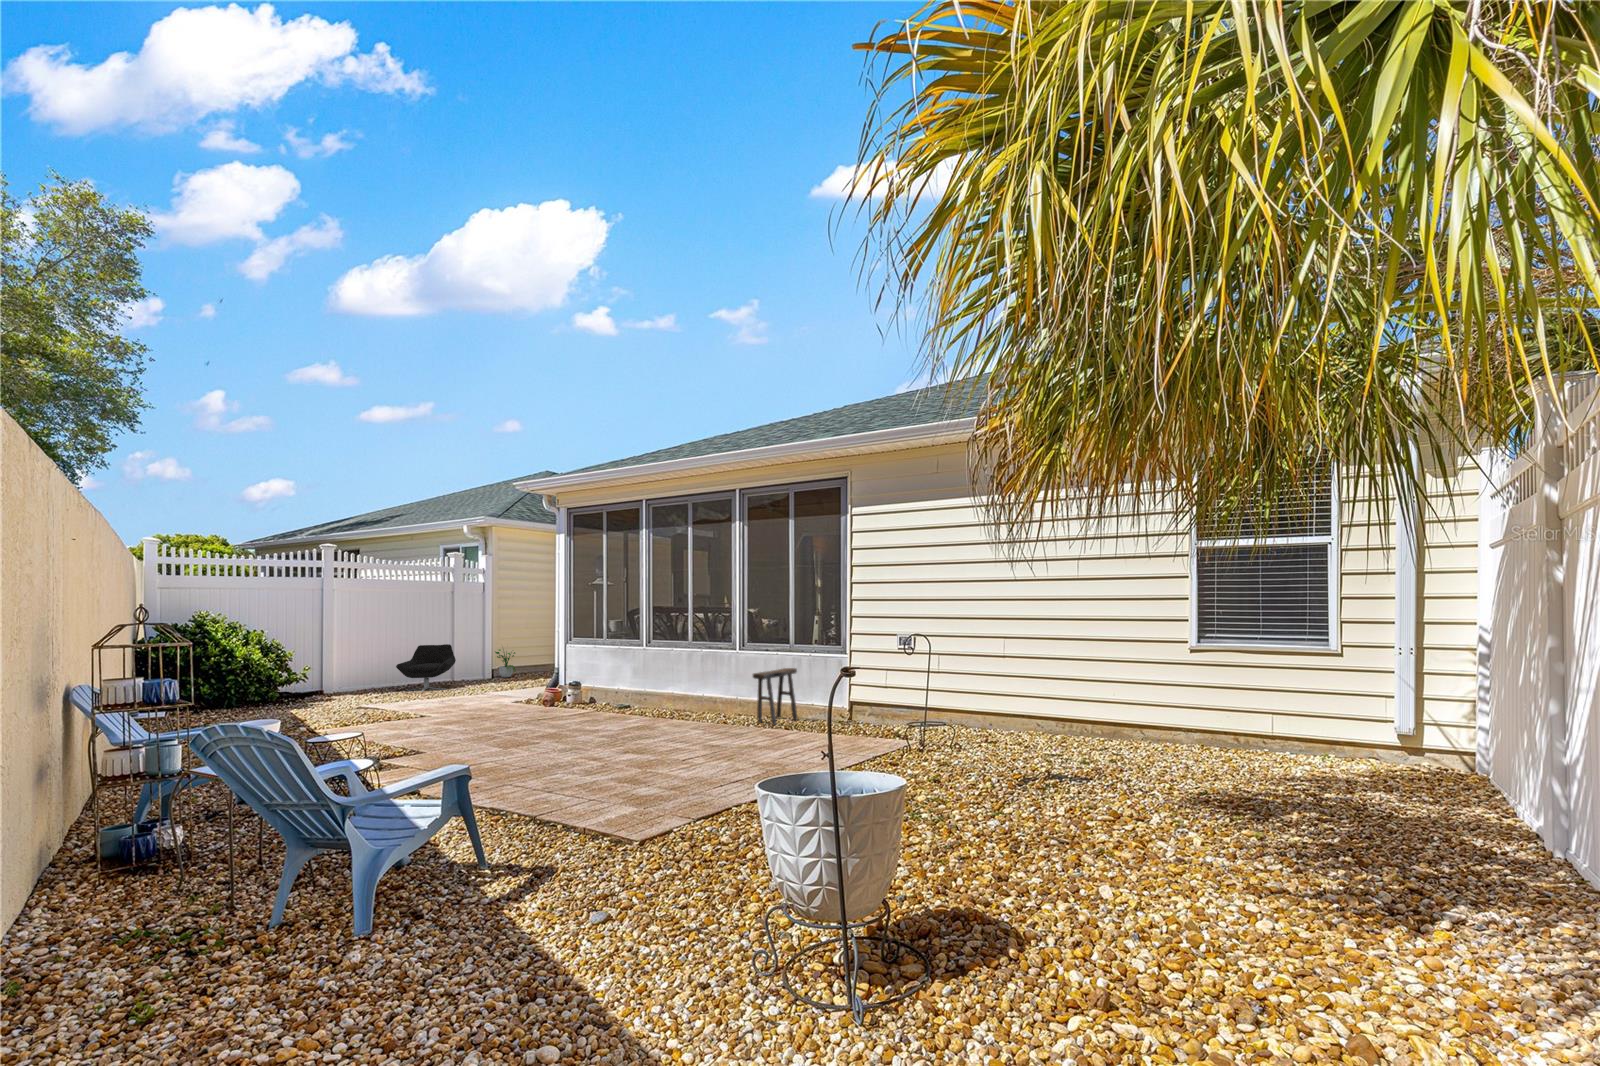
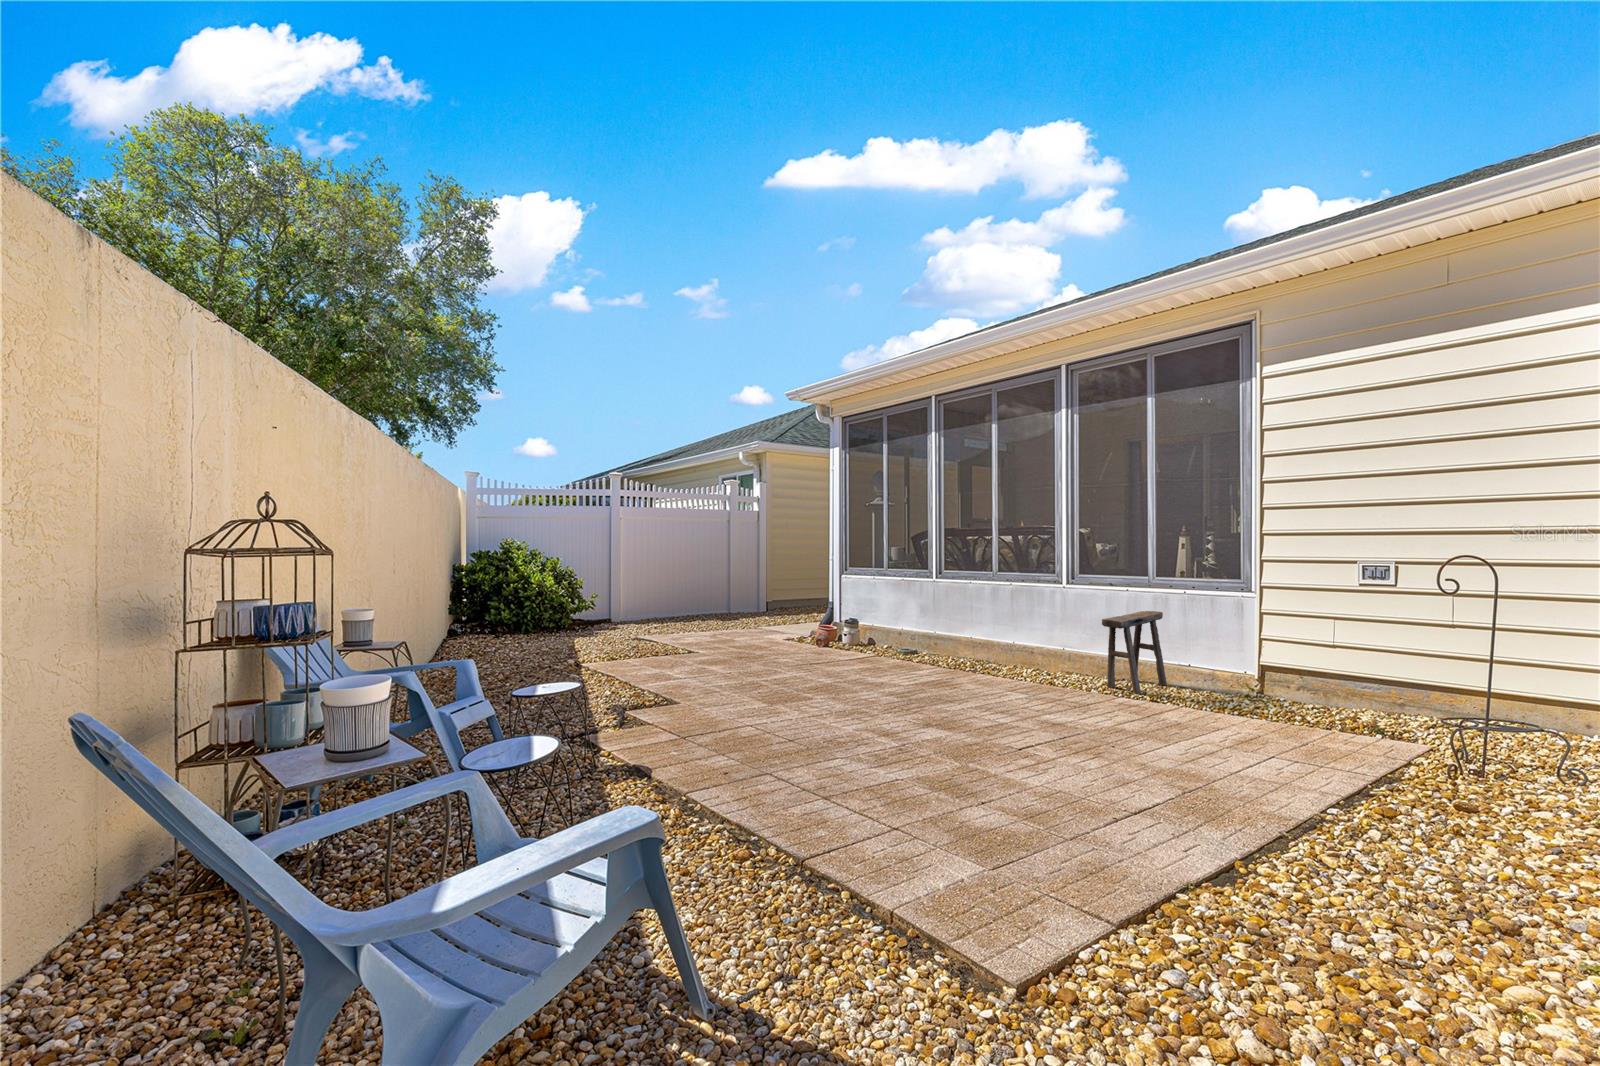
lounge chair: present [396,644,456,692] -> none [678,573,734,622]
potted plant: present [495,649,516,678] -> none [773,570,795,606]

